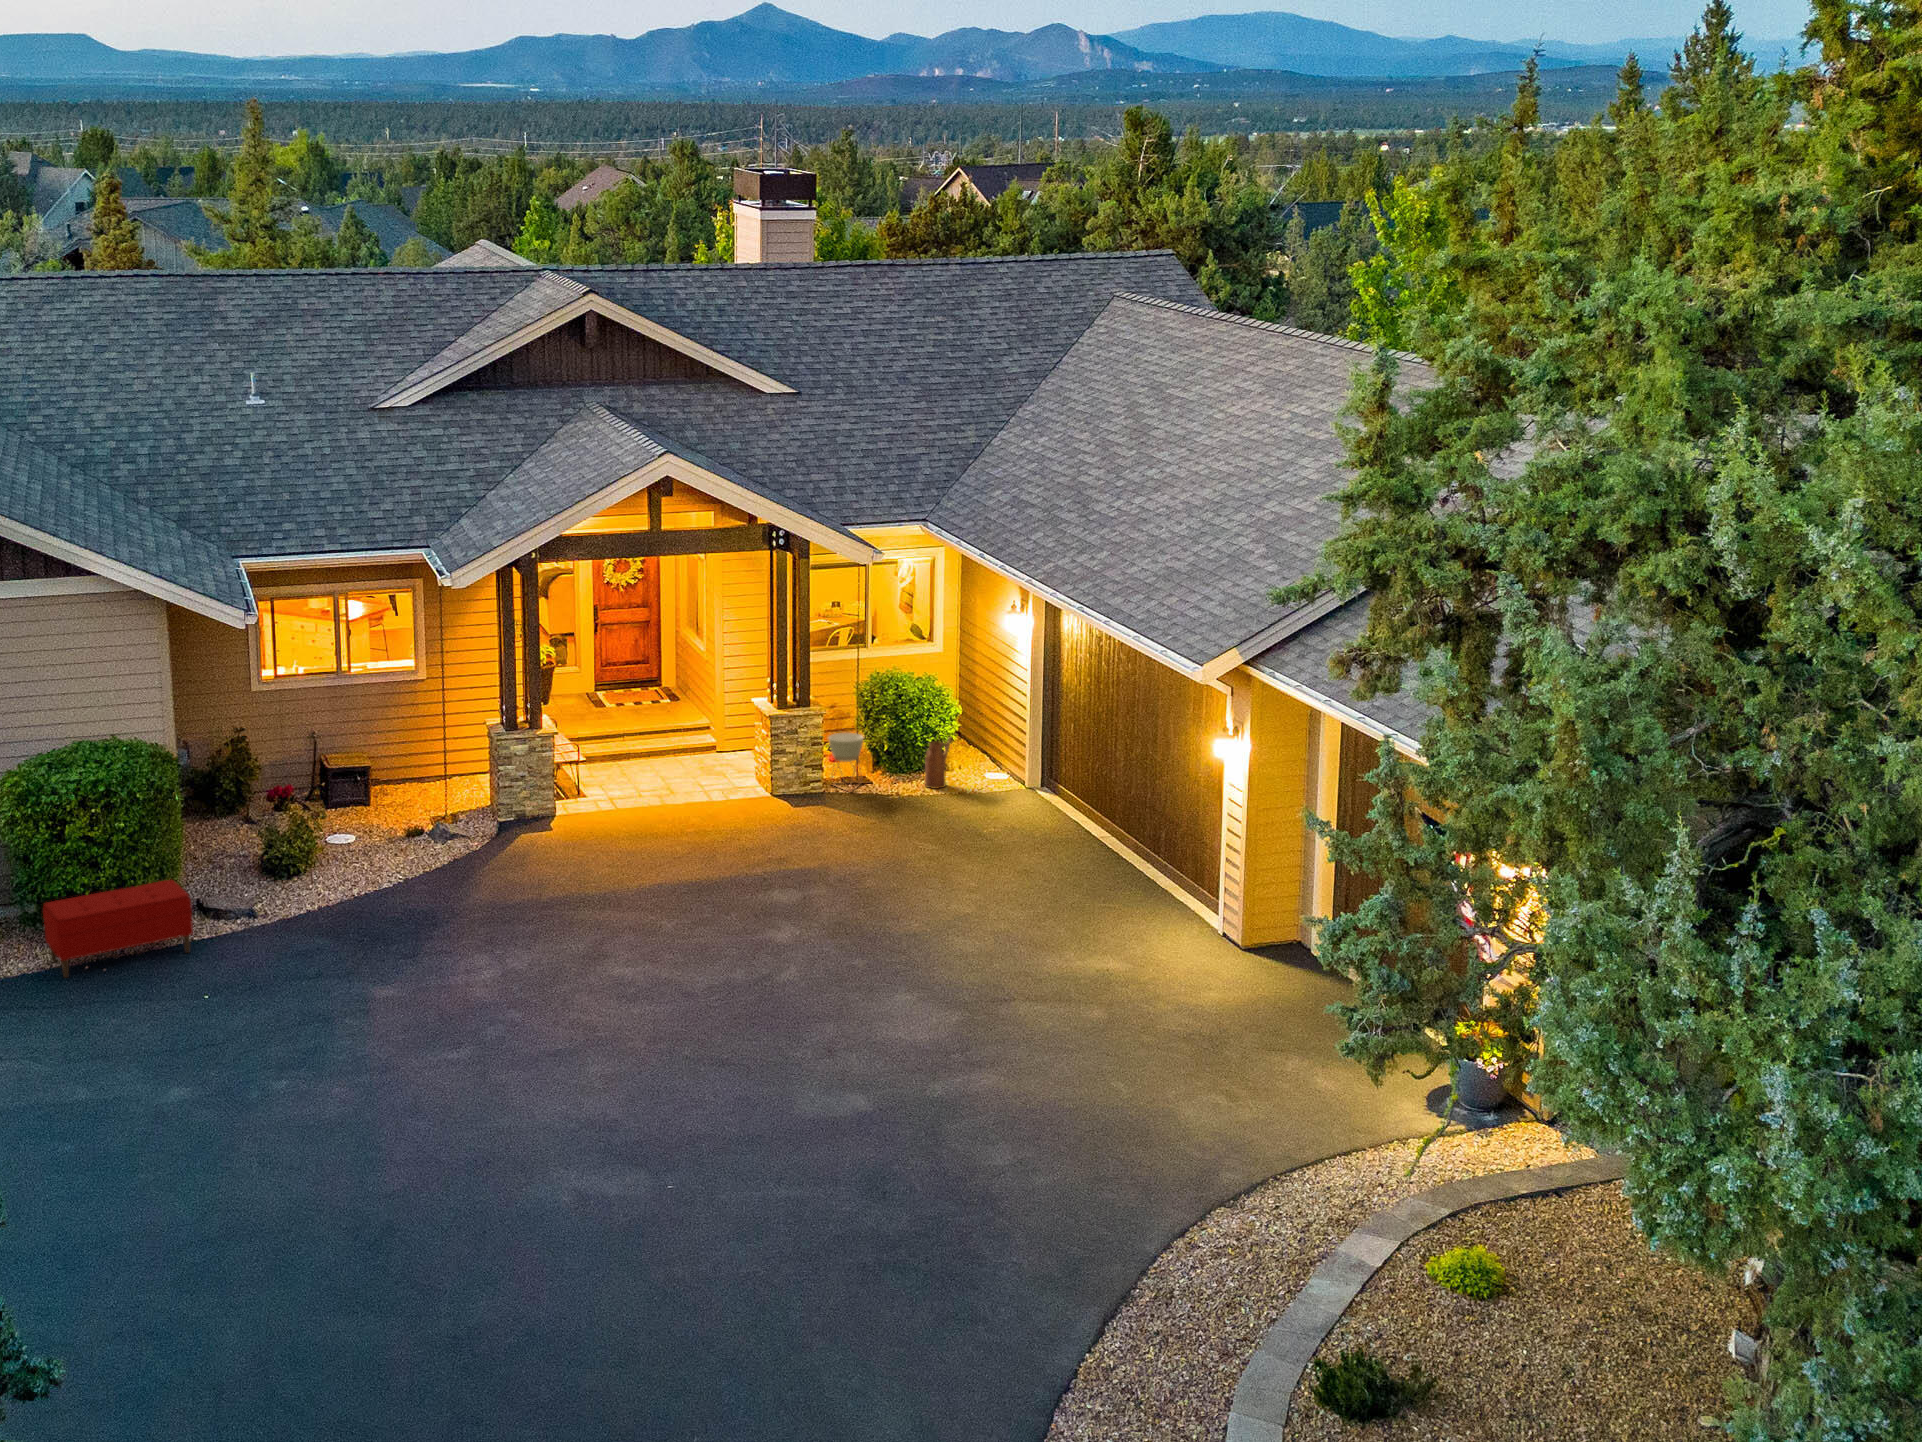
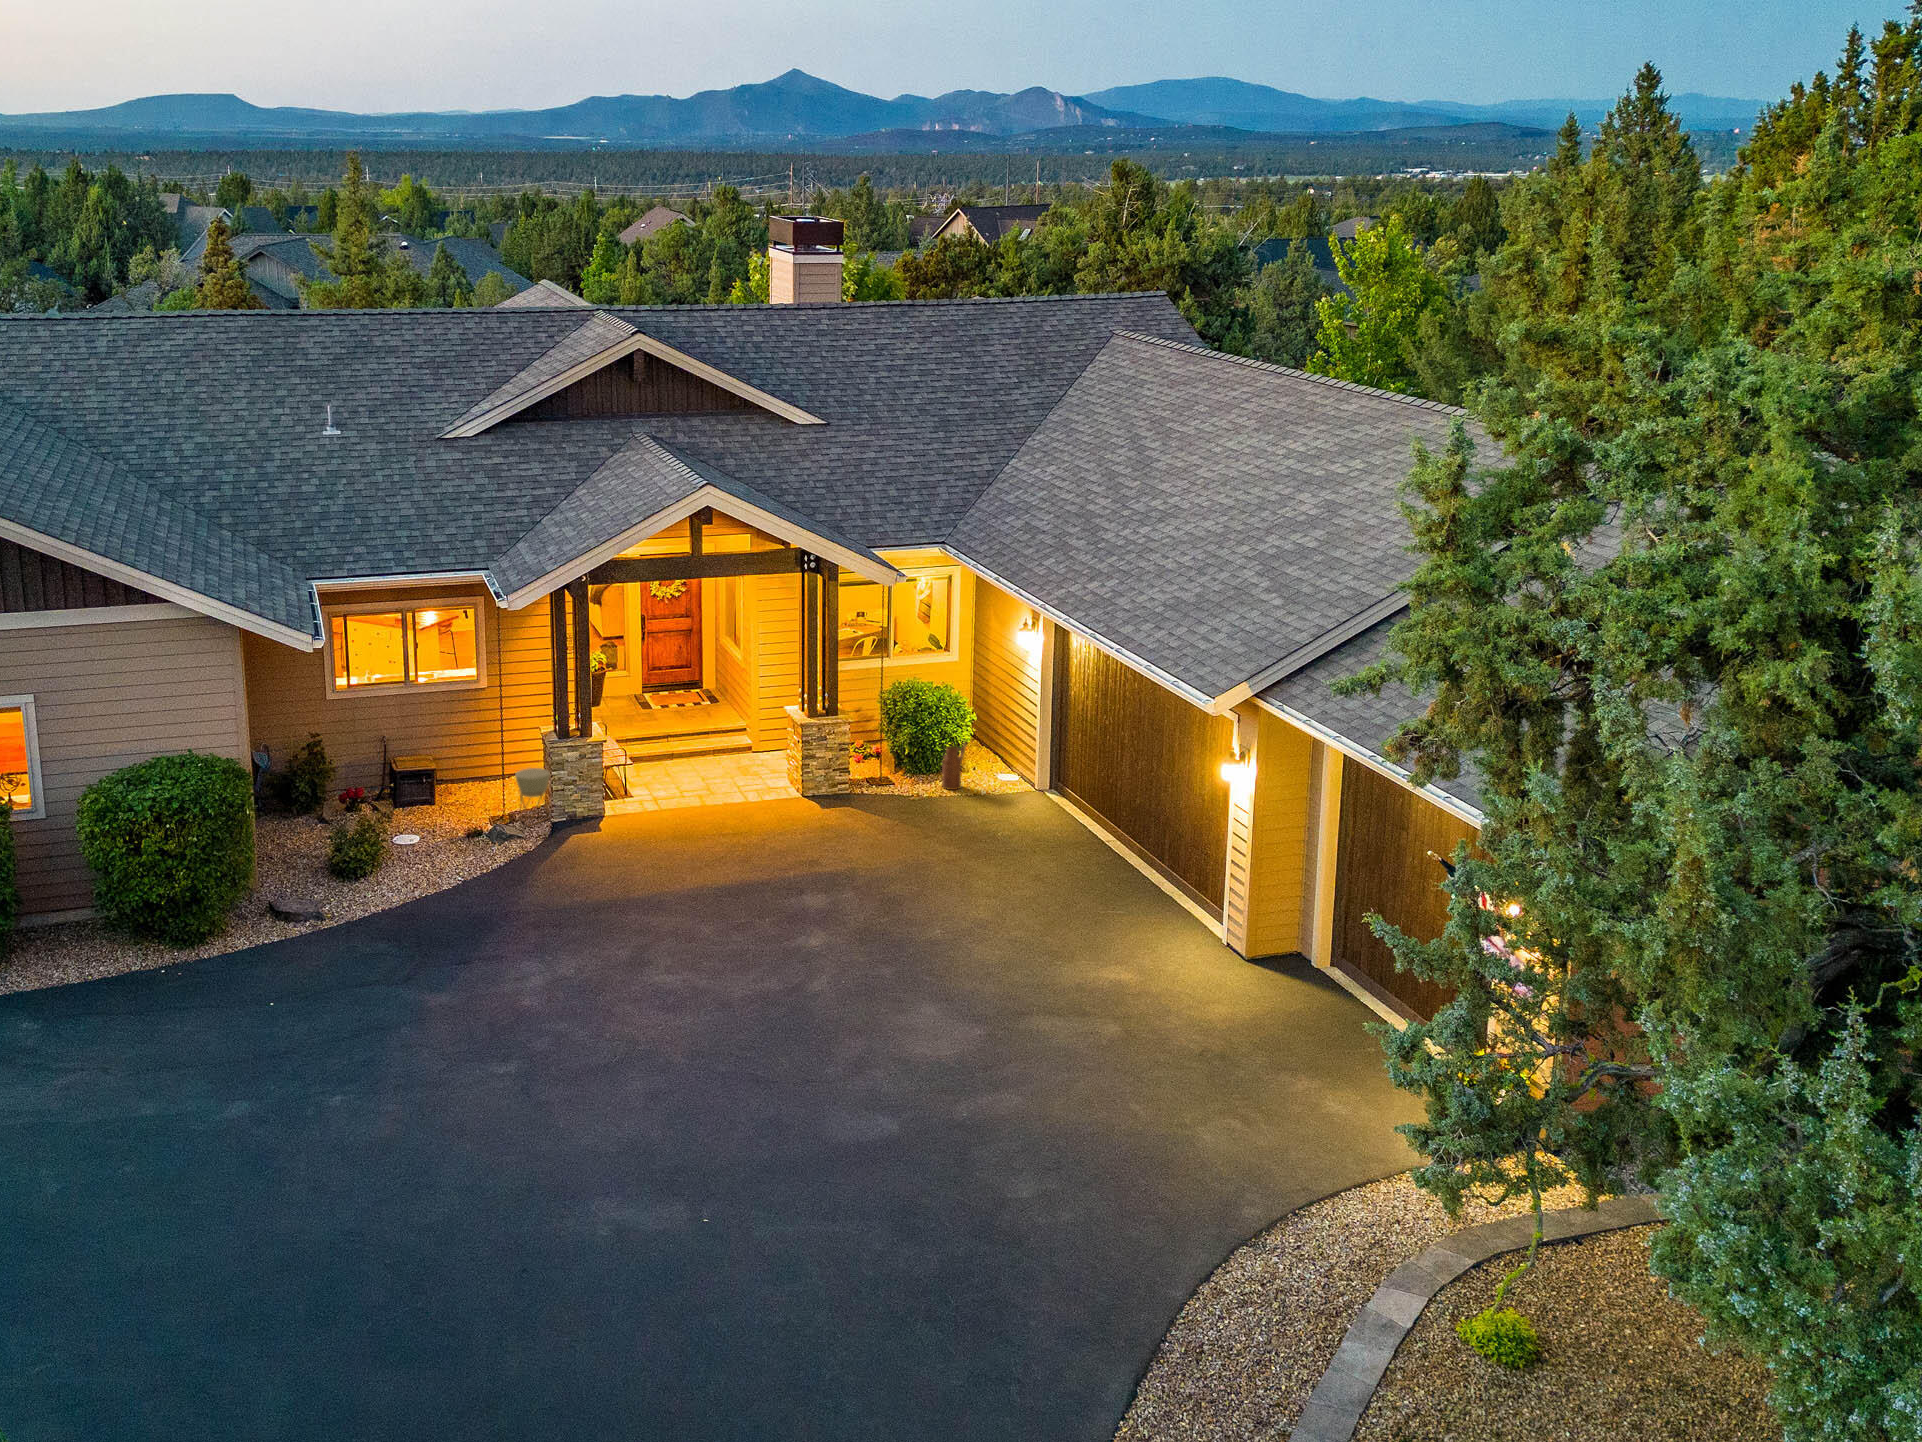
planter: present [829,733,864,791] -> present [515,768,550,826]
bench: present [43,880,193,978] -> none [123,888,264,984]

